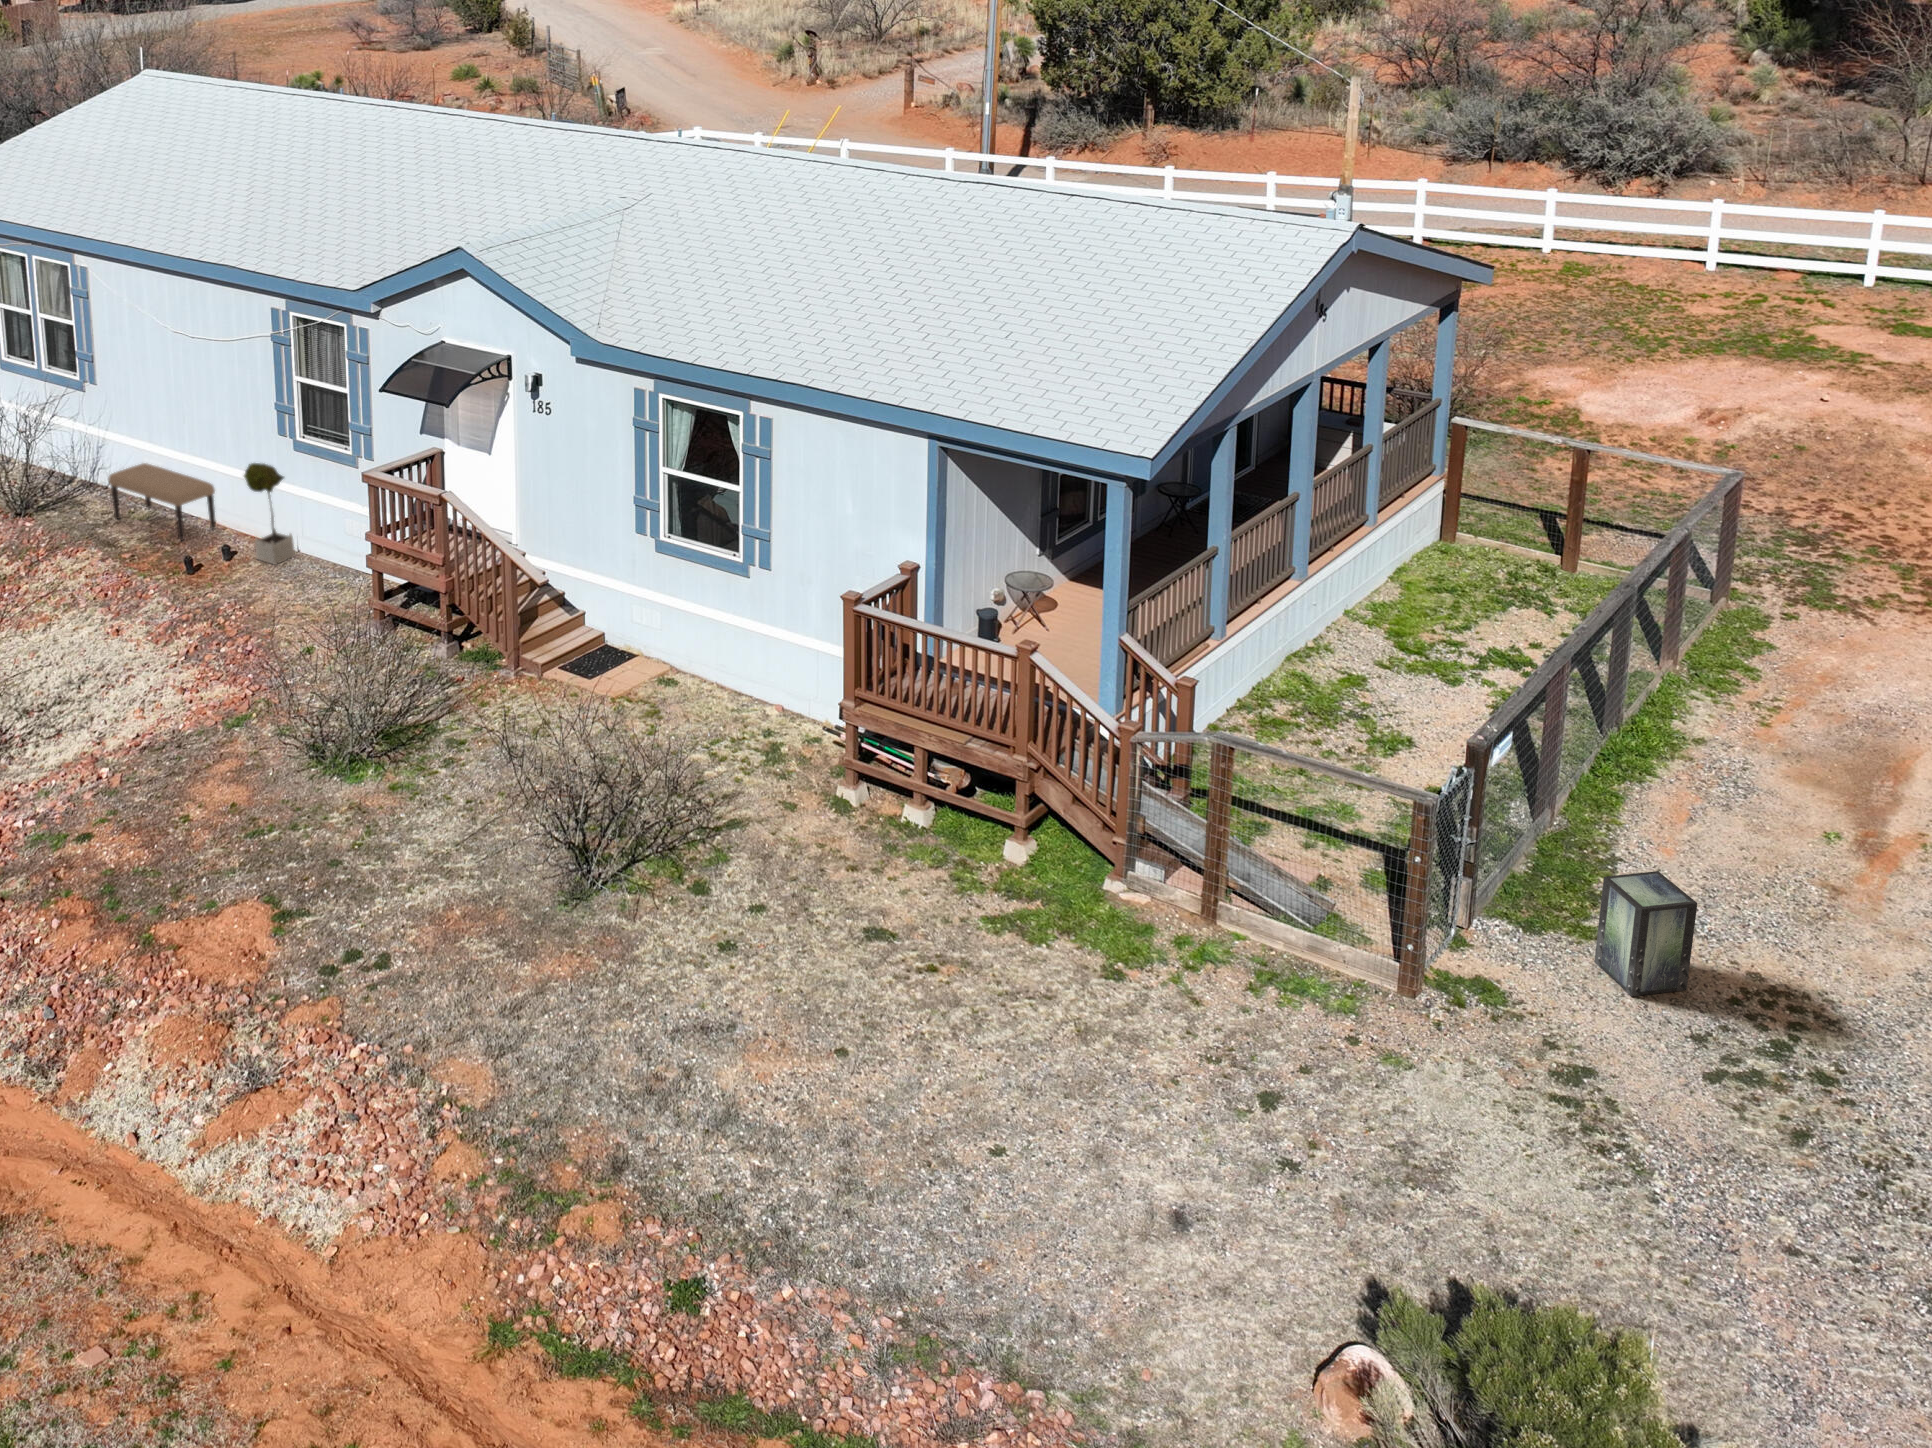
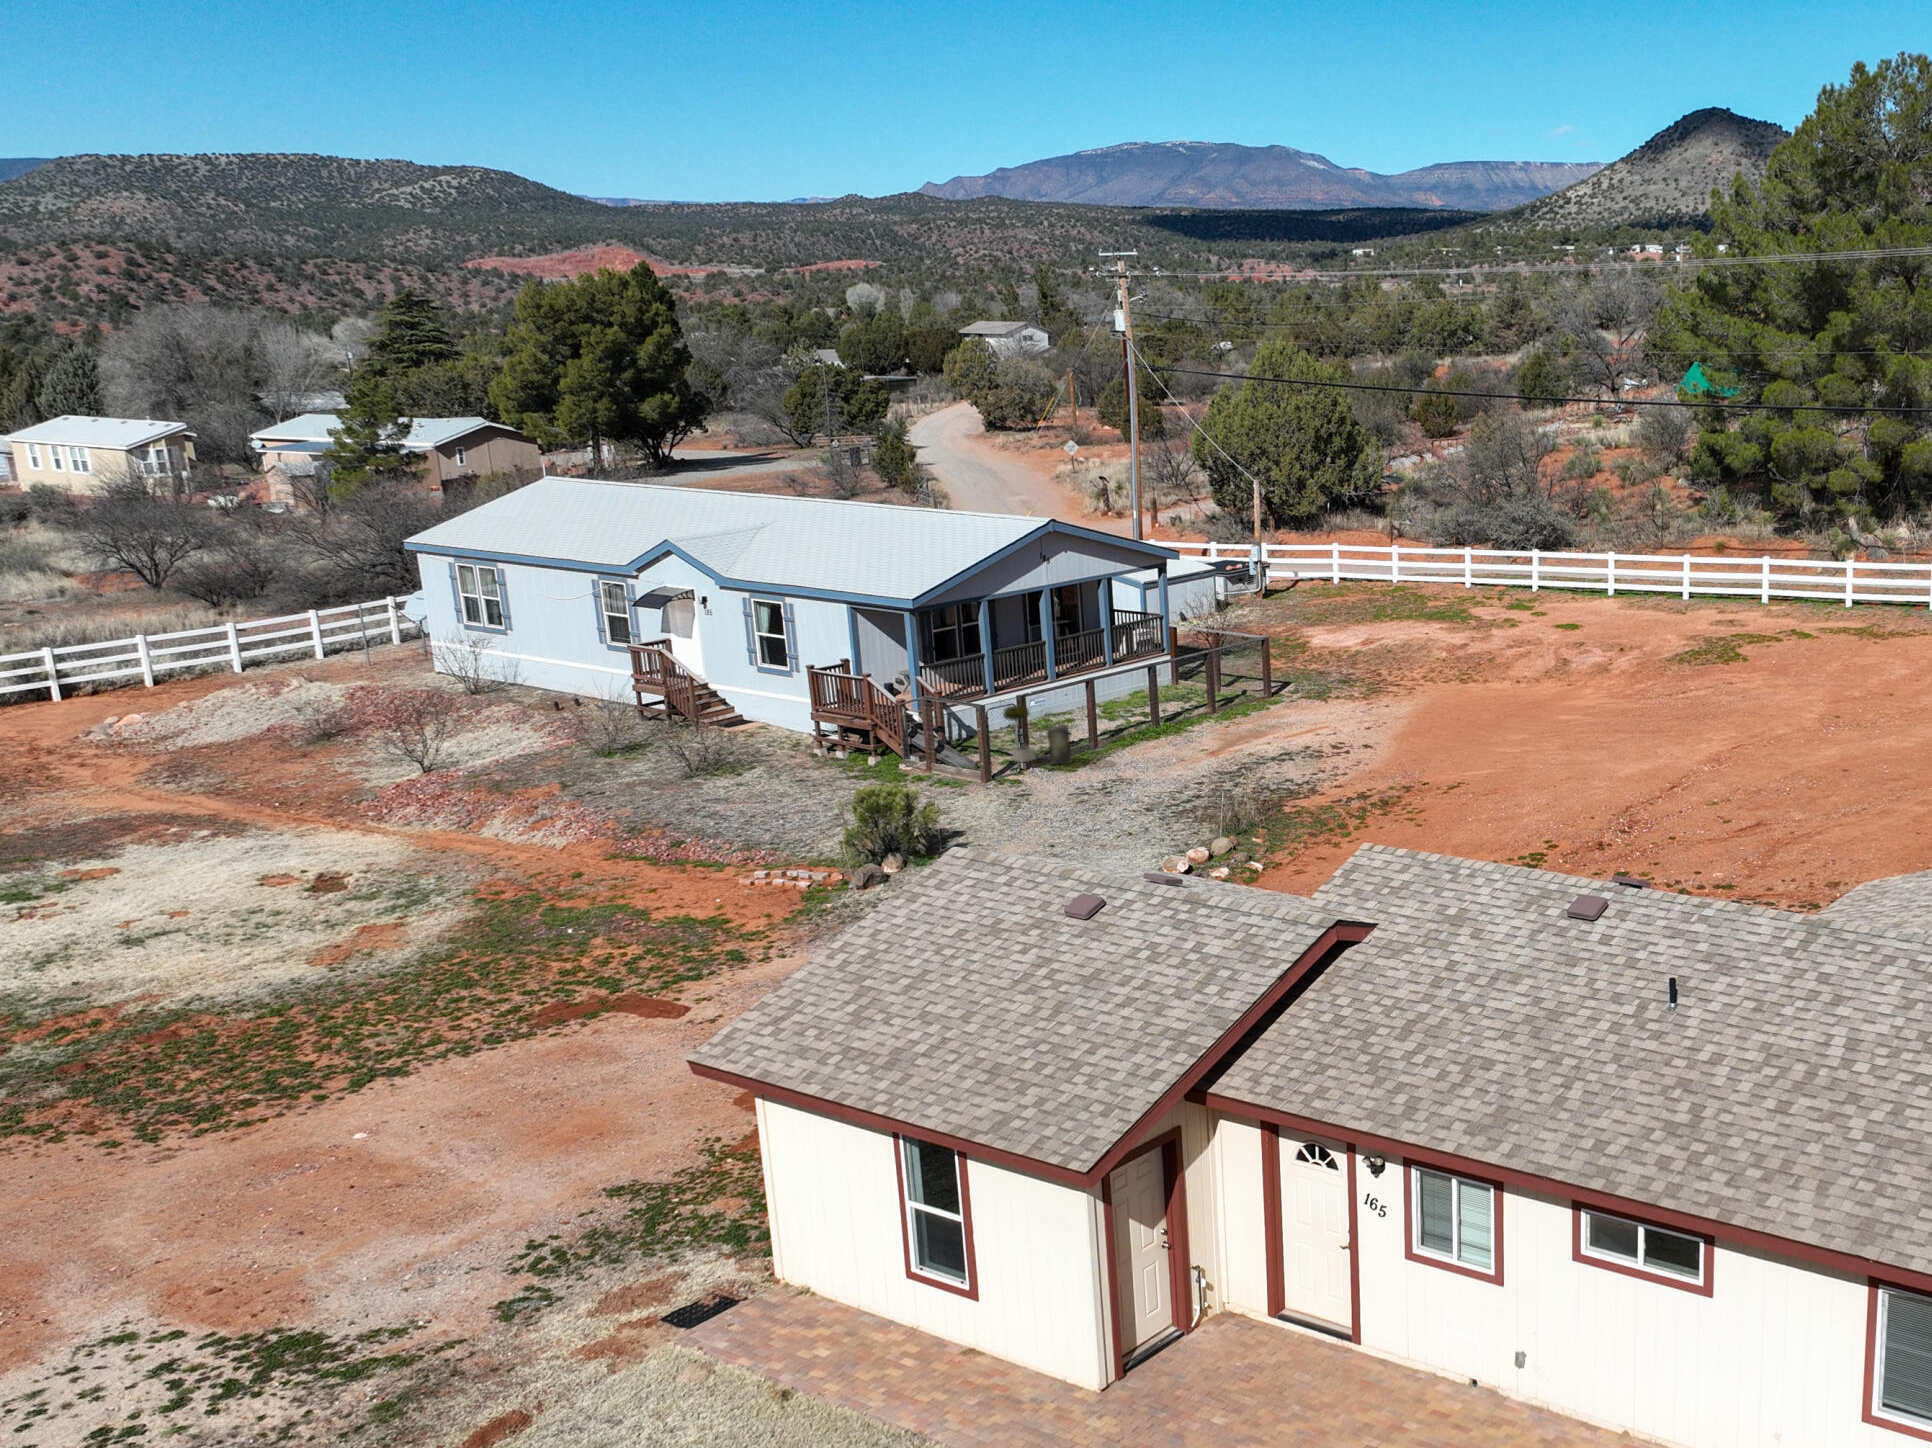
bench: present [109,463,216,541] -> none [521,674,579,707]
potted tree: present [244,463,295,565] -> present [1003,706,1035,762]

